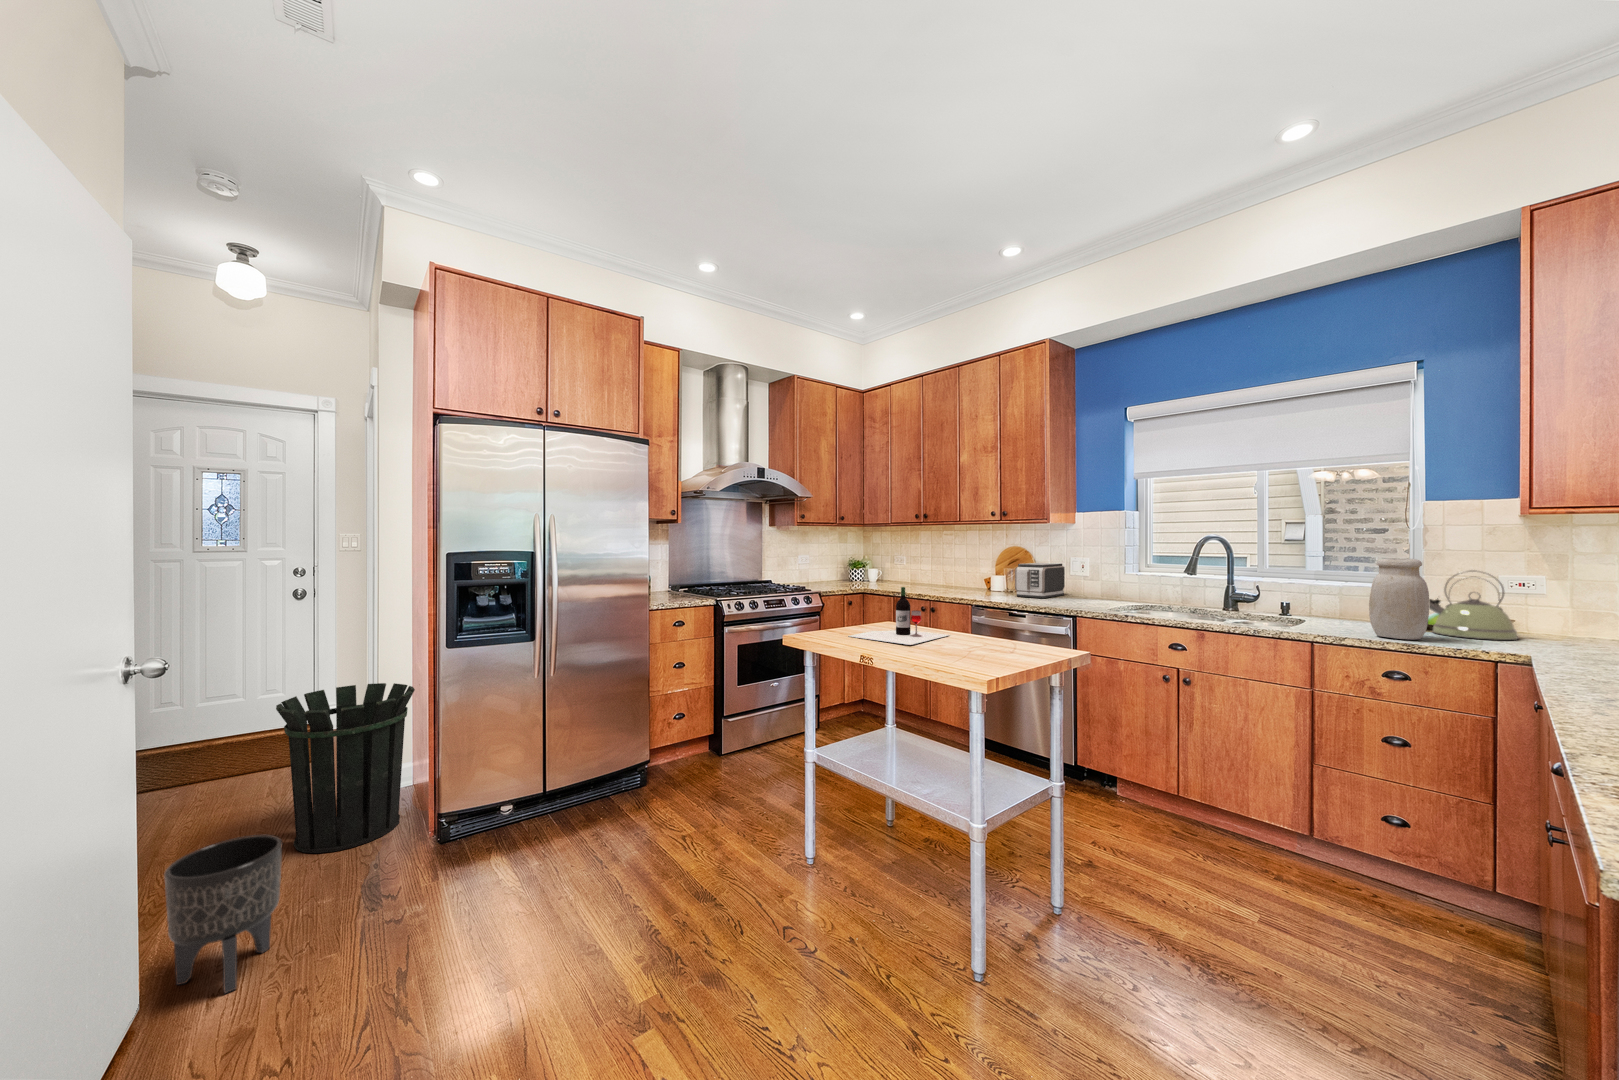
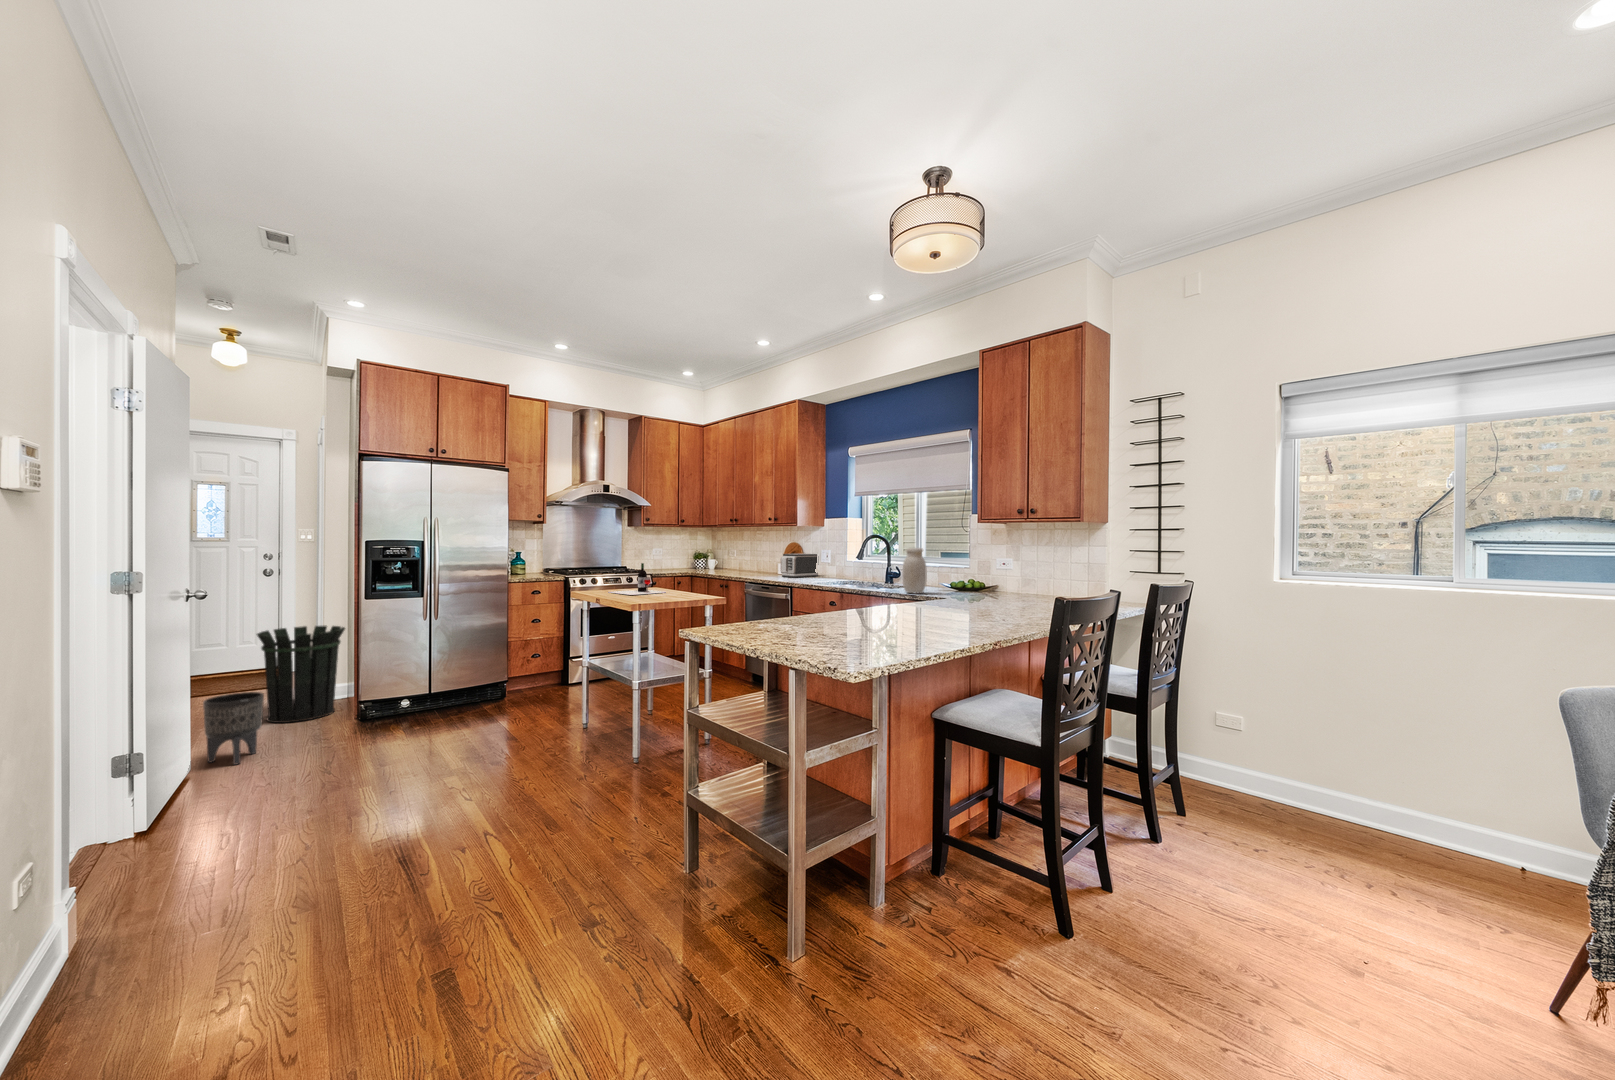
kettle: present [1429,570,1518,640] -> none [945,555,980,594]

